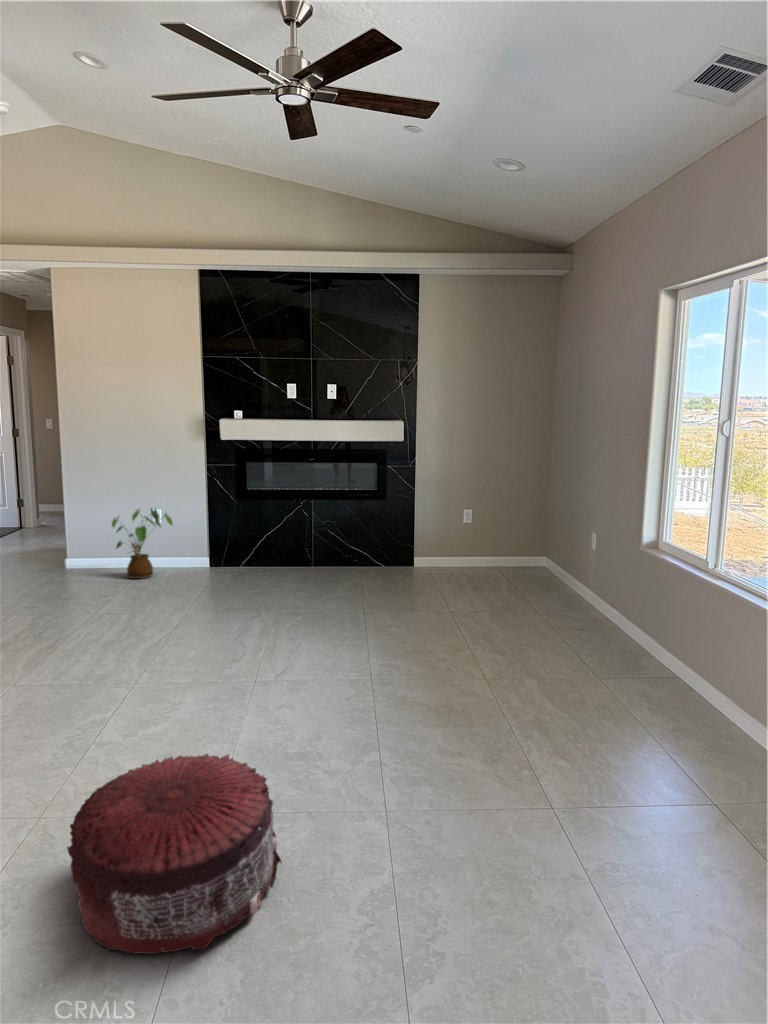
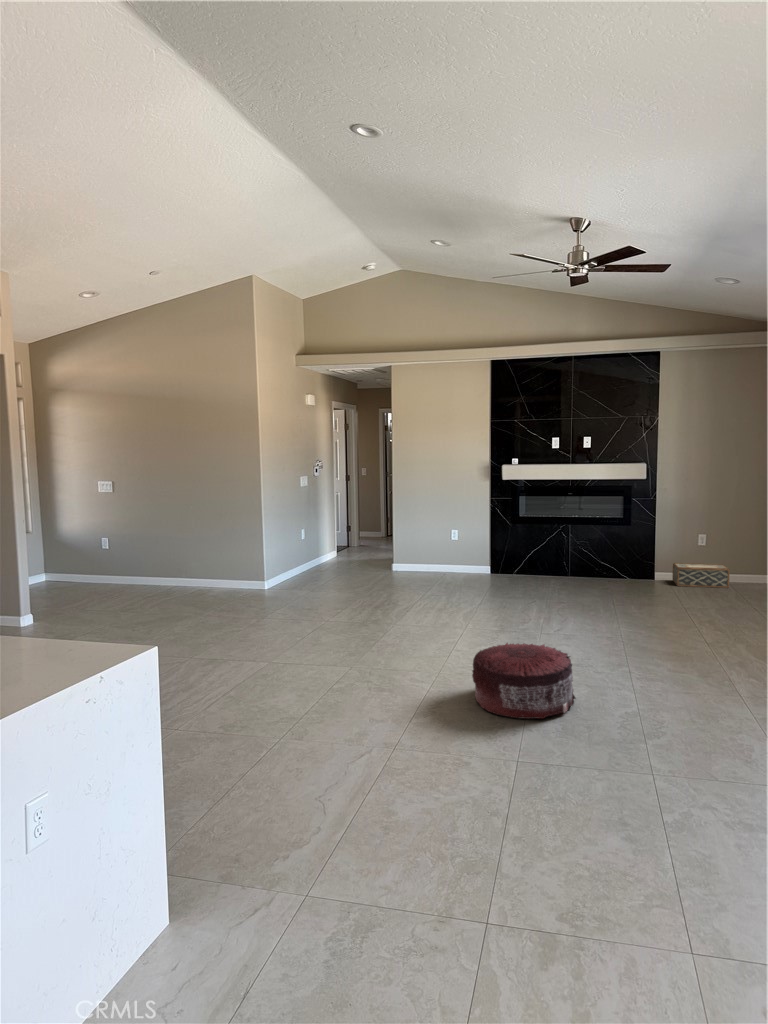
house plant: present [112,509,173,579] -> none [428,529,469,578]
woven basket: none [435,545,499,575] -> present [673,563,730,588]

